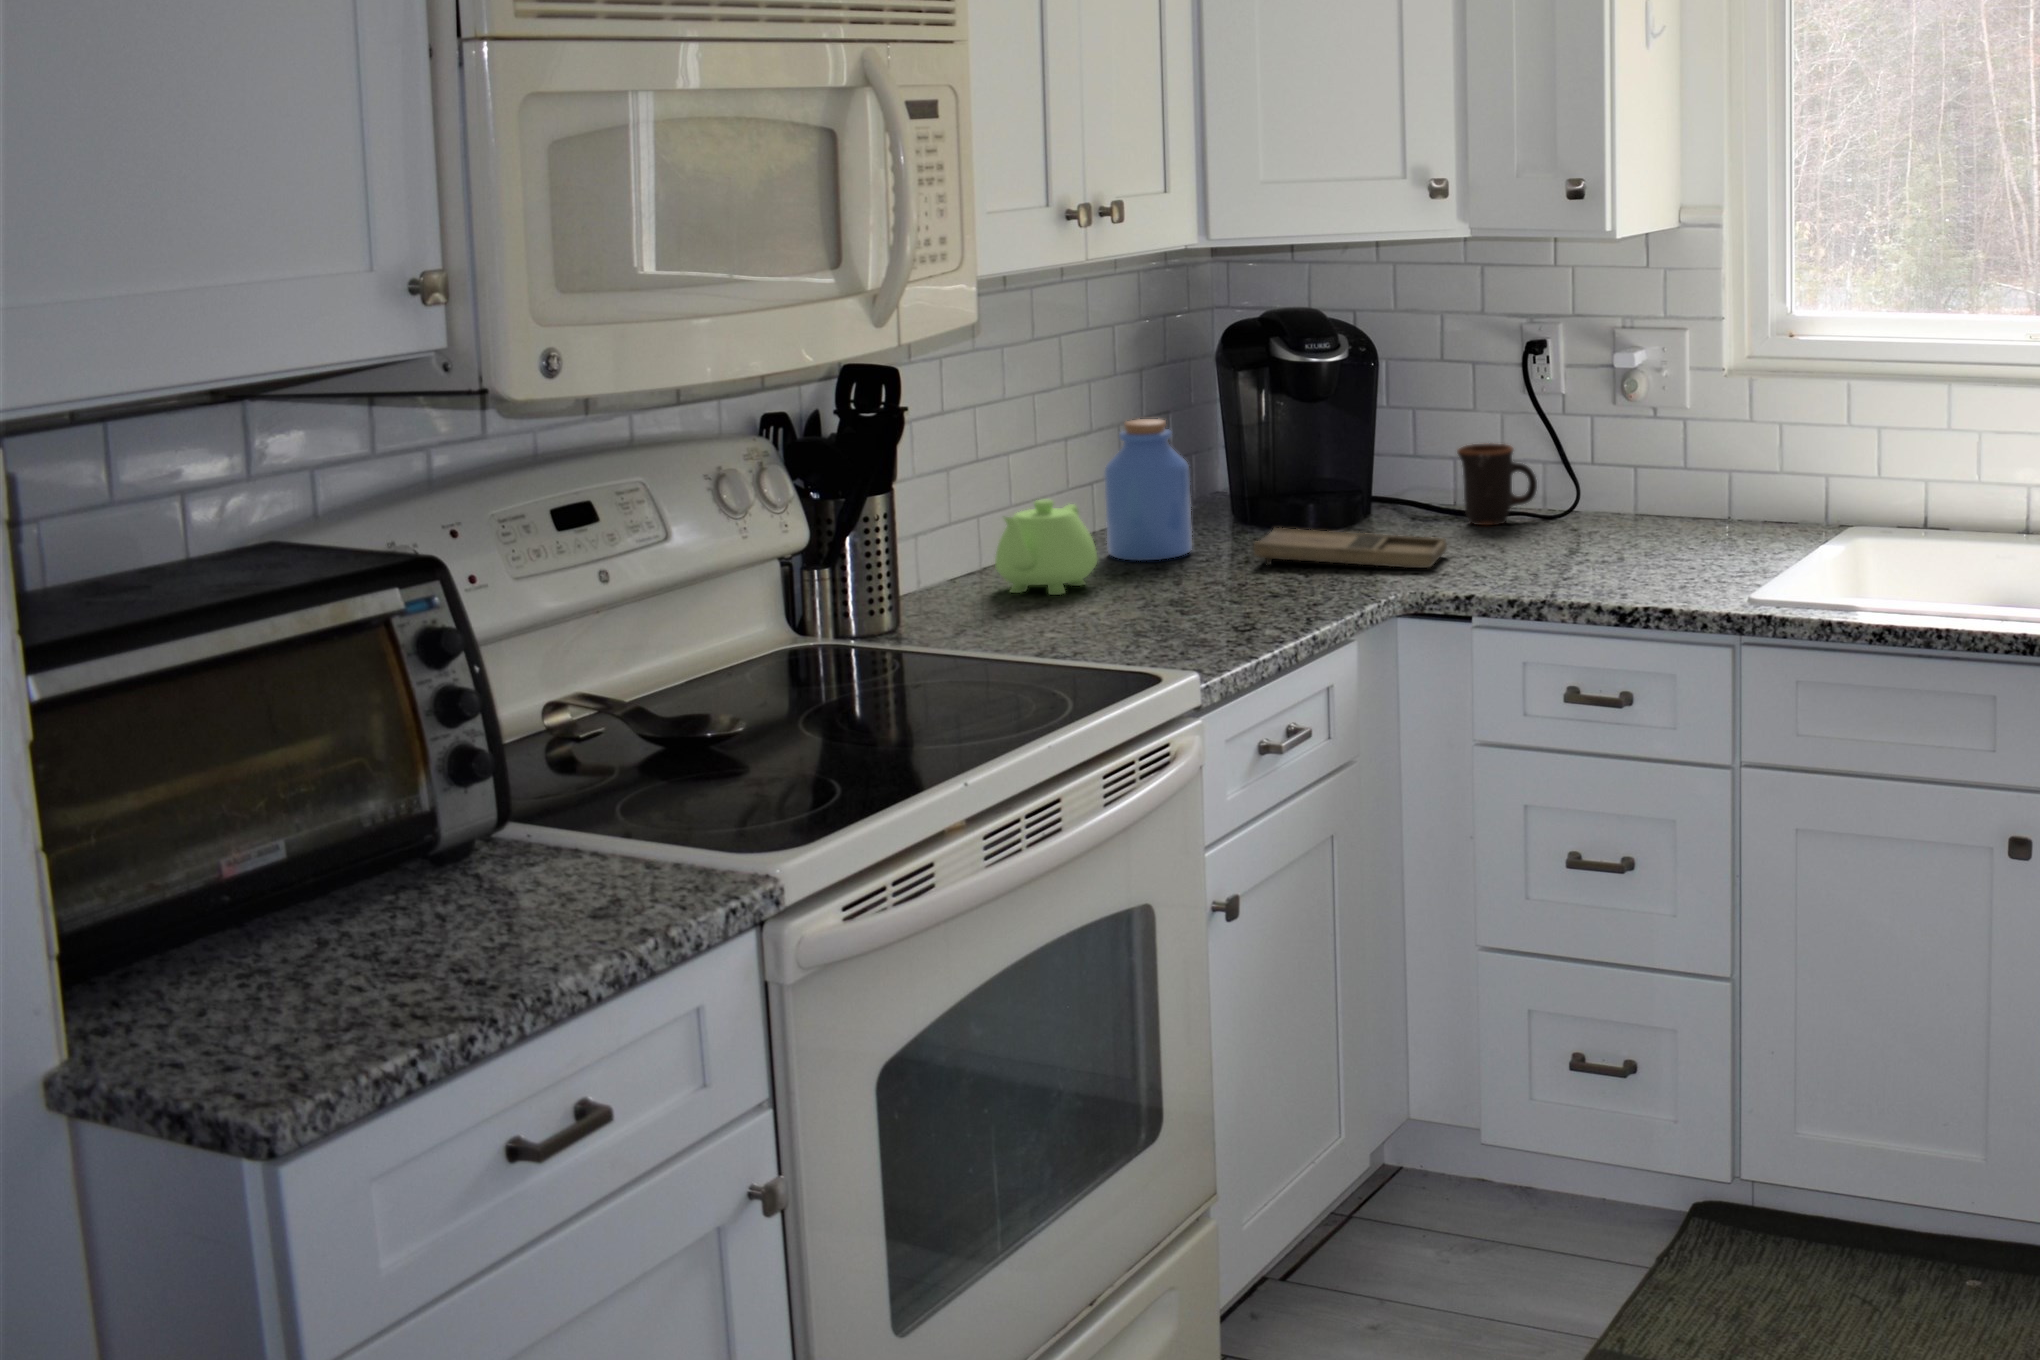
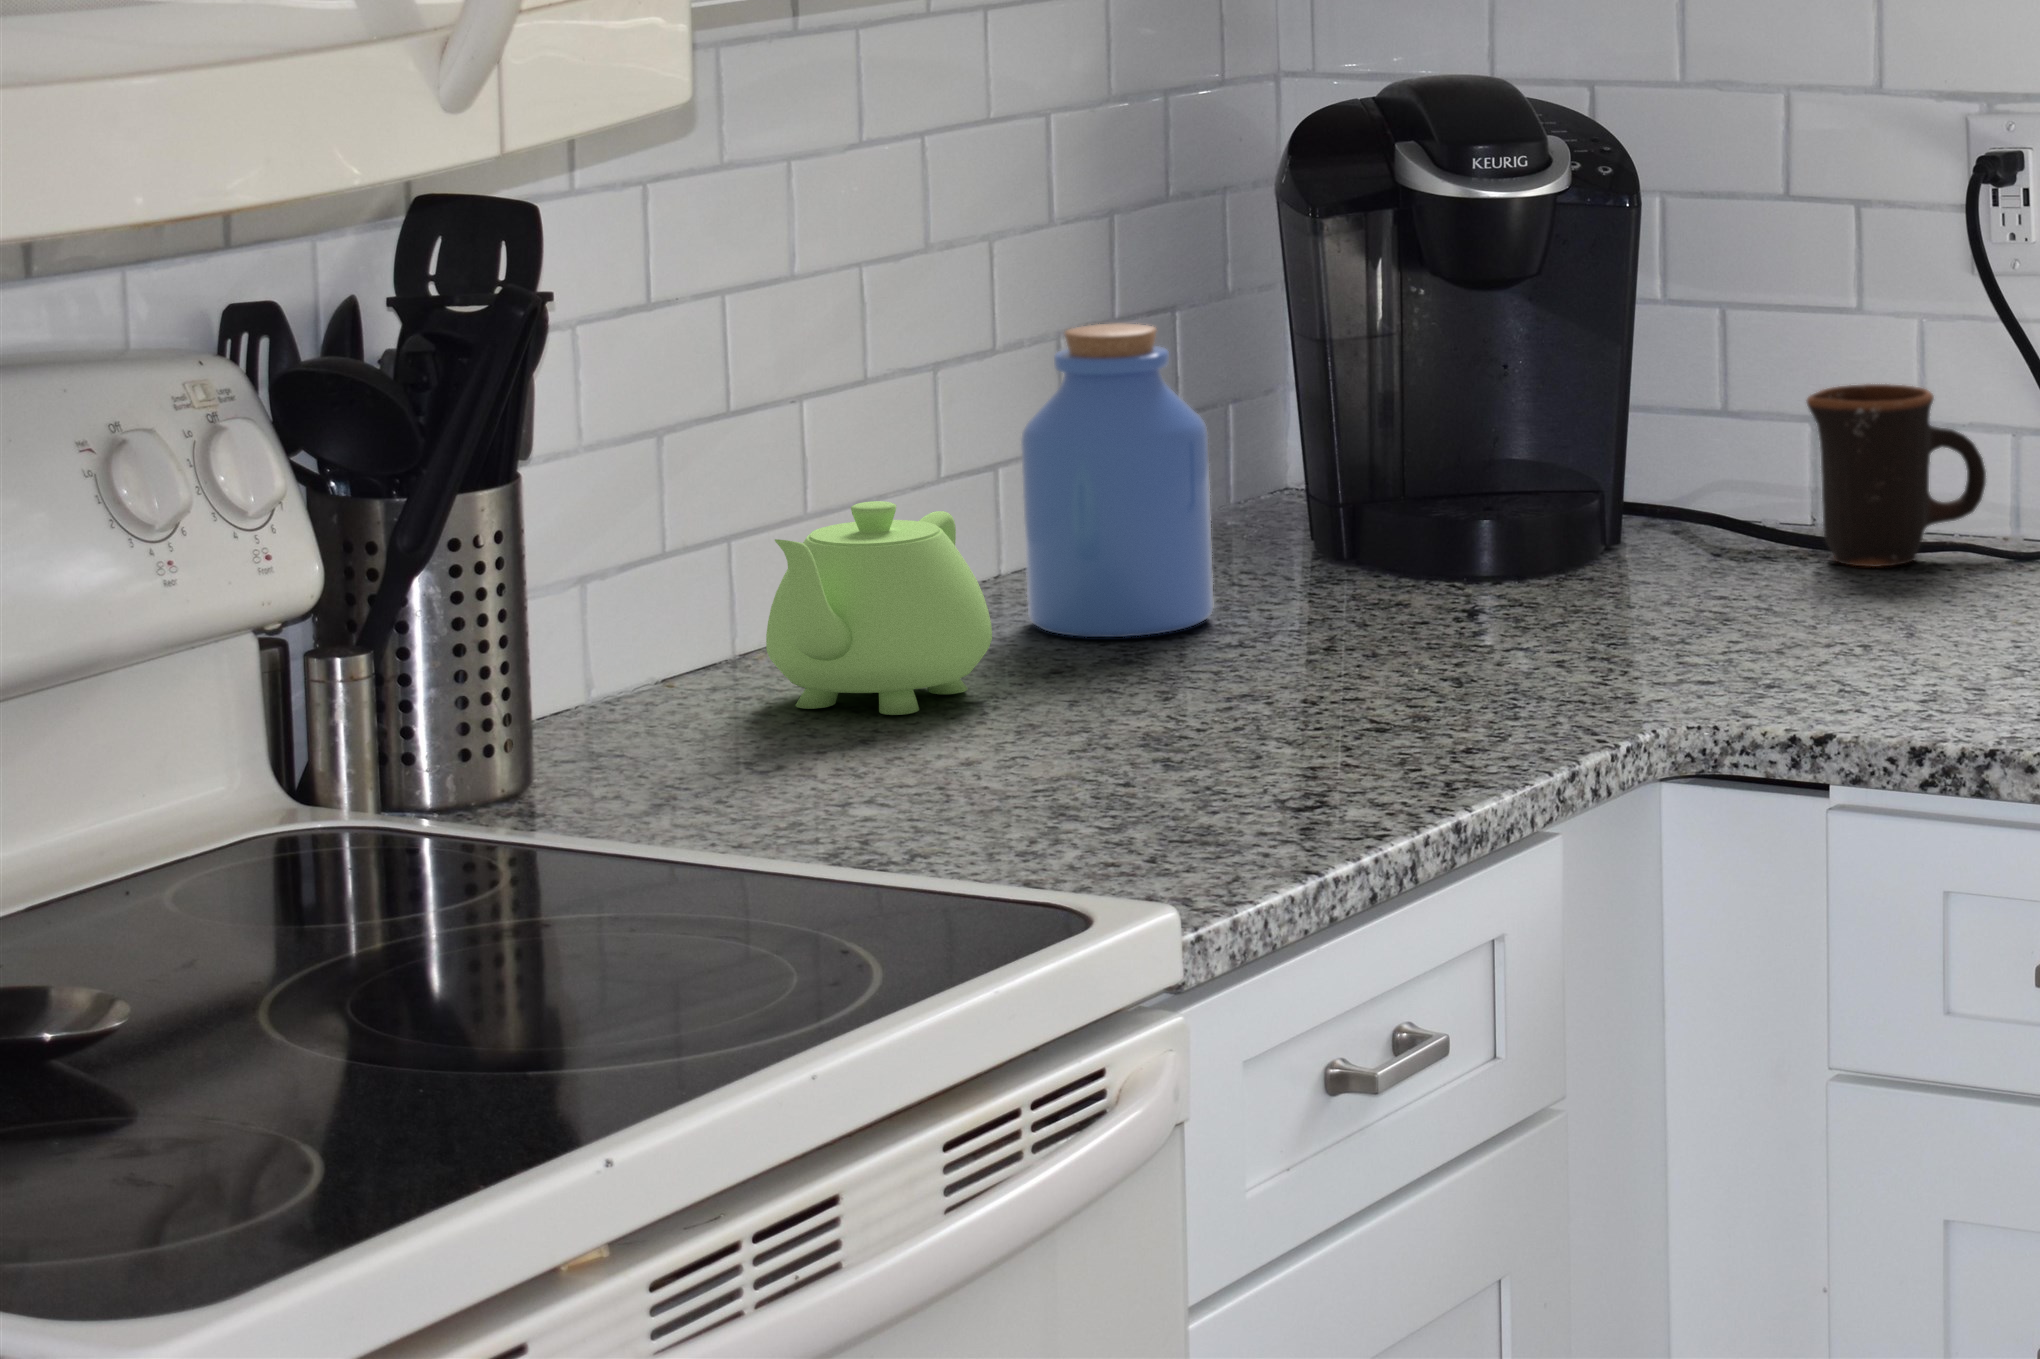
tray: present [1254,528,1447,568] -> none [1343,568,1776,665]

